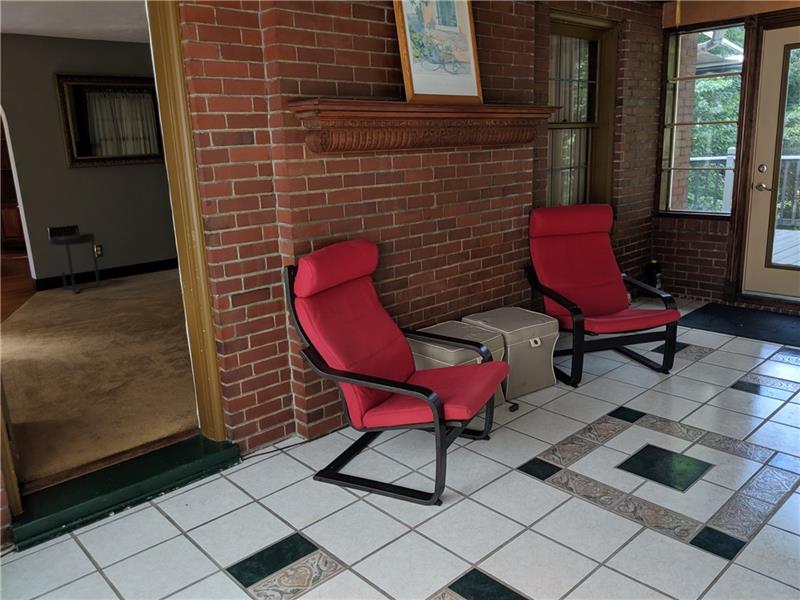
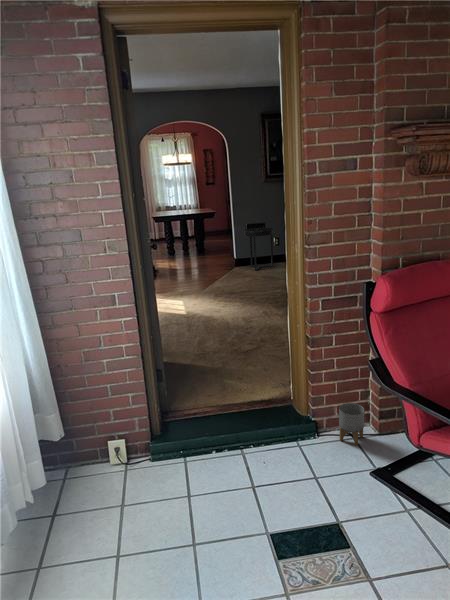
planter: none [264,412,294,458] -> present [339,403,364,445]

